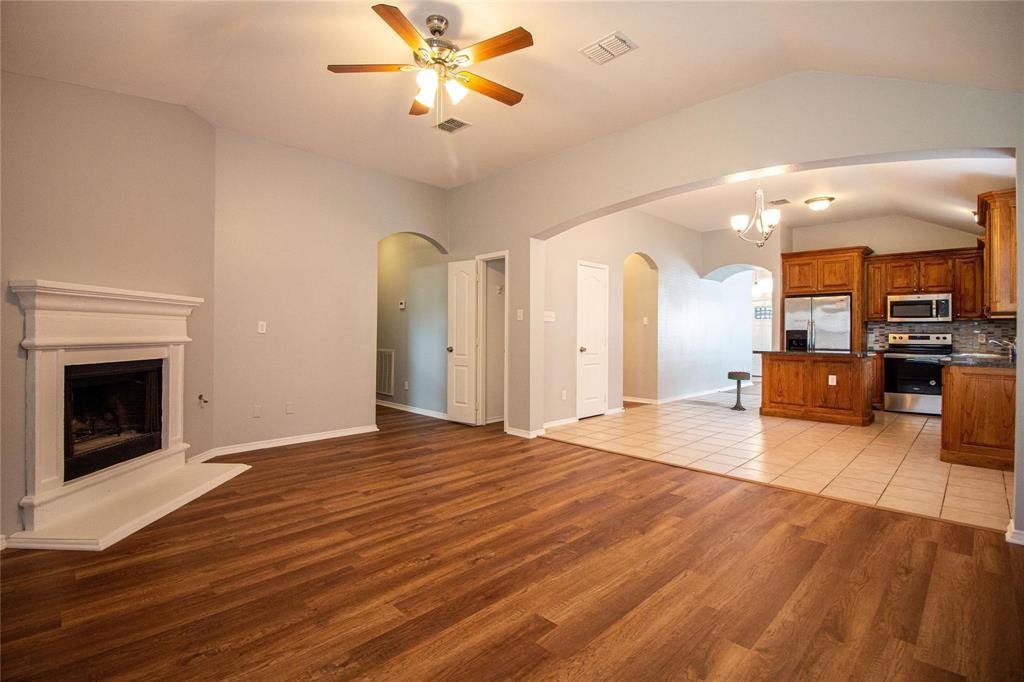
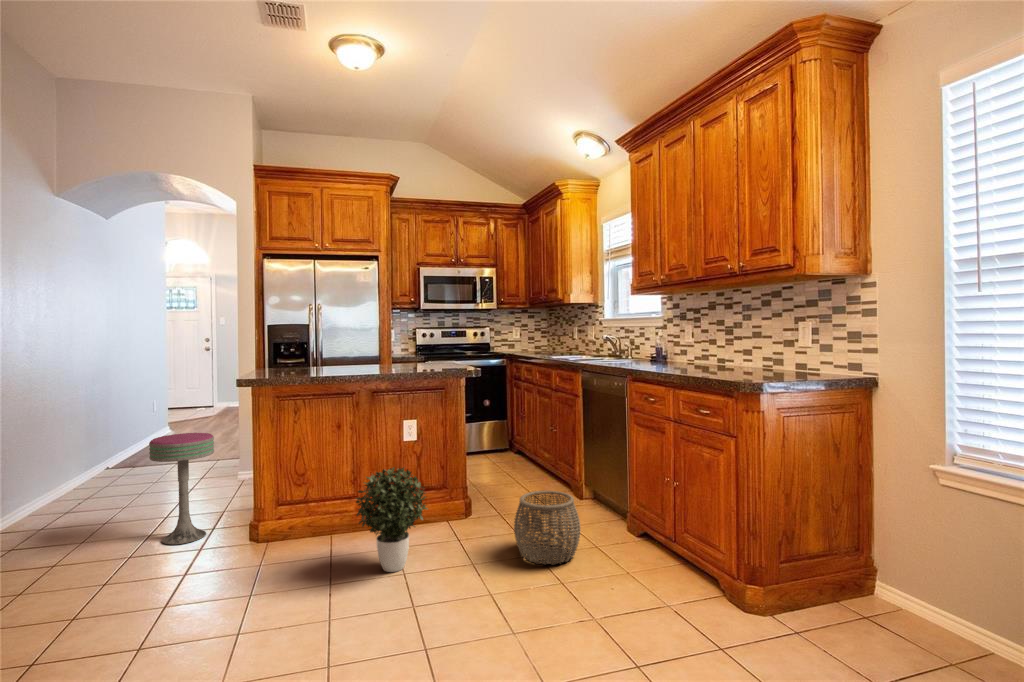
potted plant: none [792,388,824,427] -> present [355,467,428,572]
woven basket: none [863,410,902,440] -> present [514,491,581,564]

